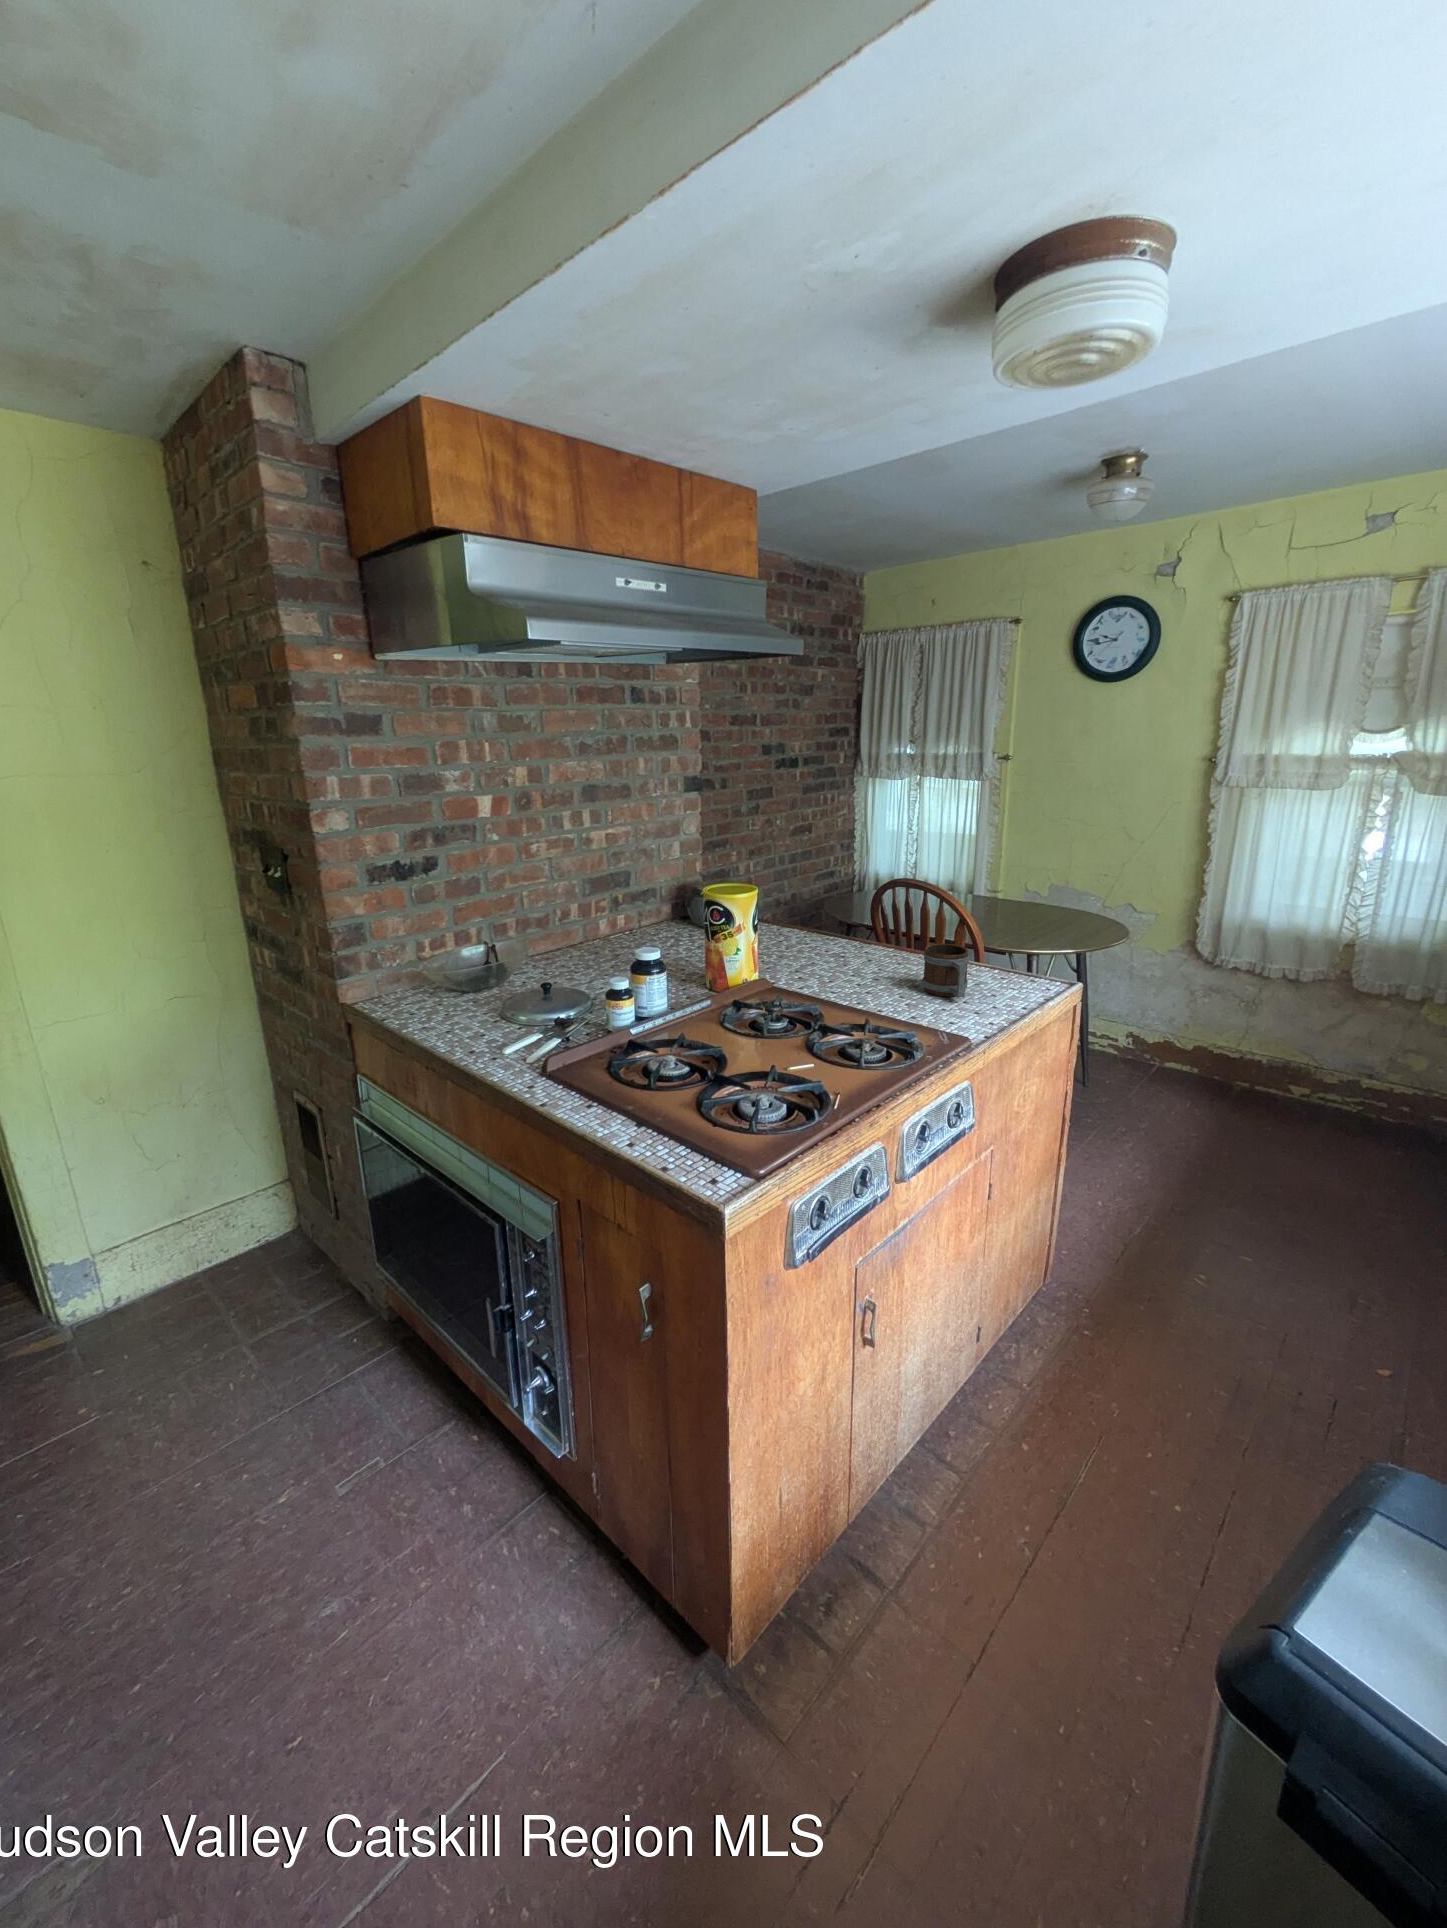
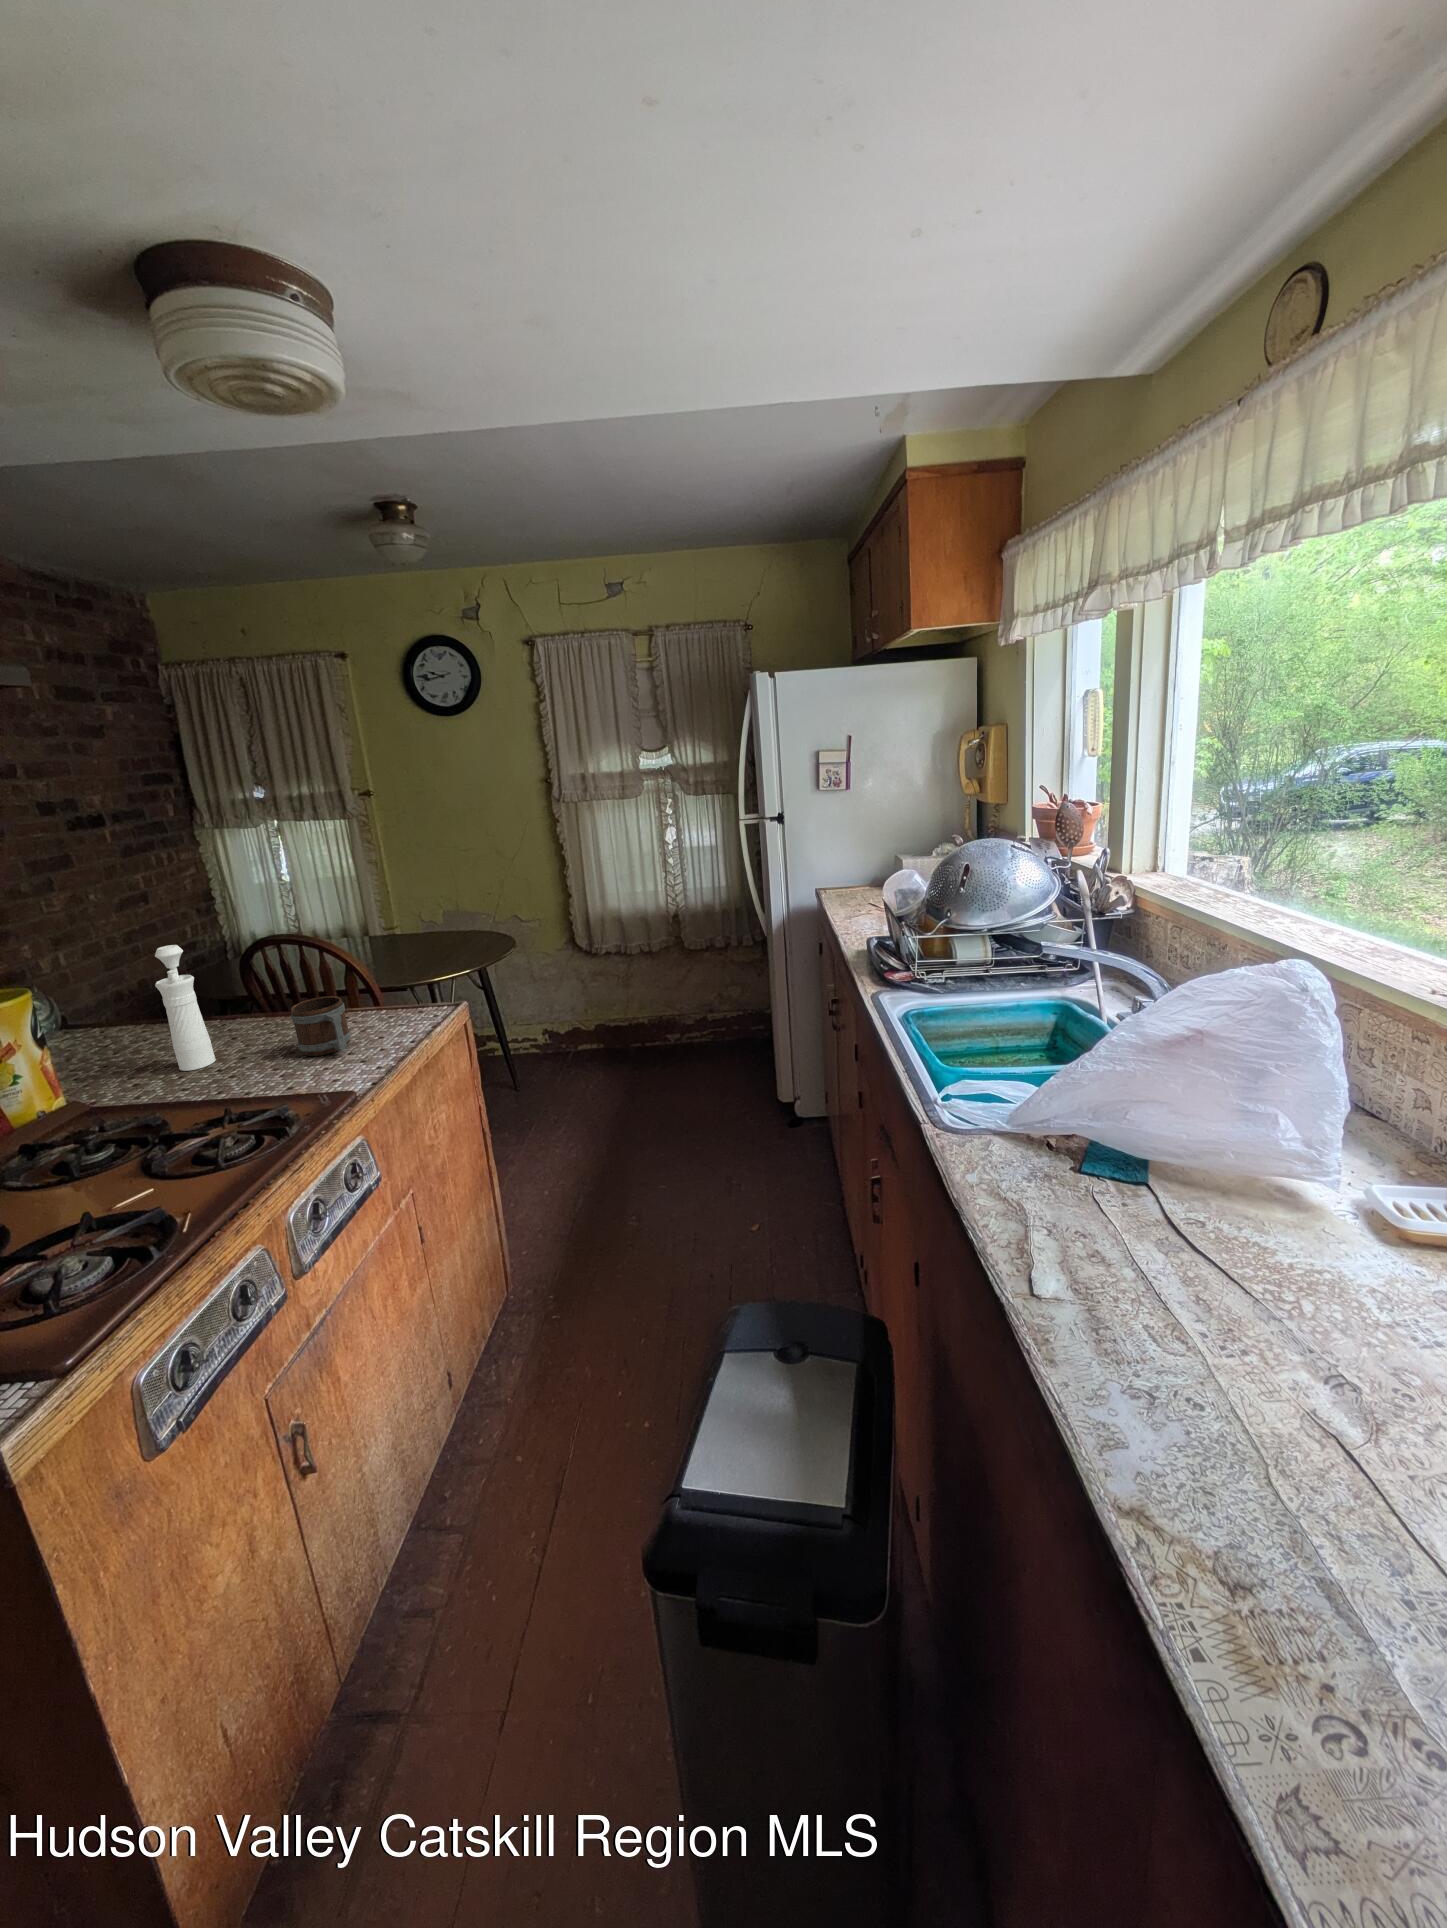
pepper mill: none [834,873,861,977] -> present [155,945,216,1071]

